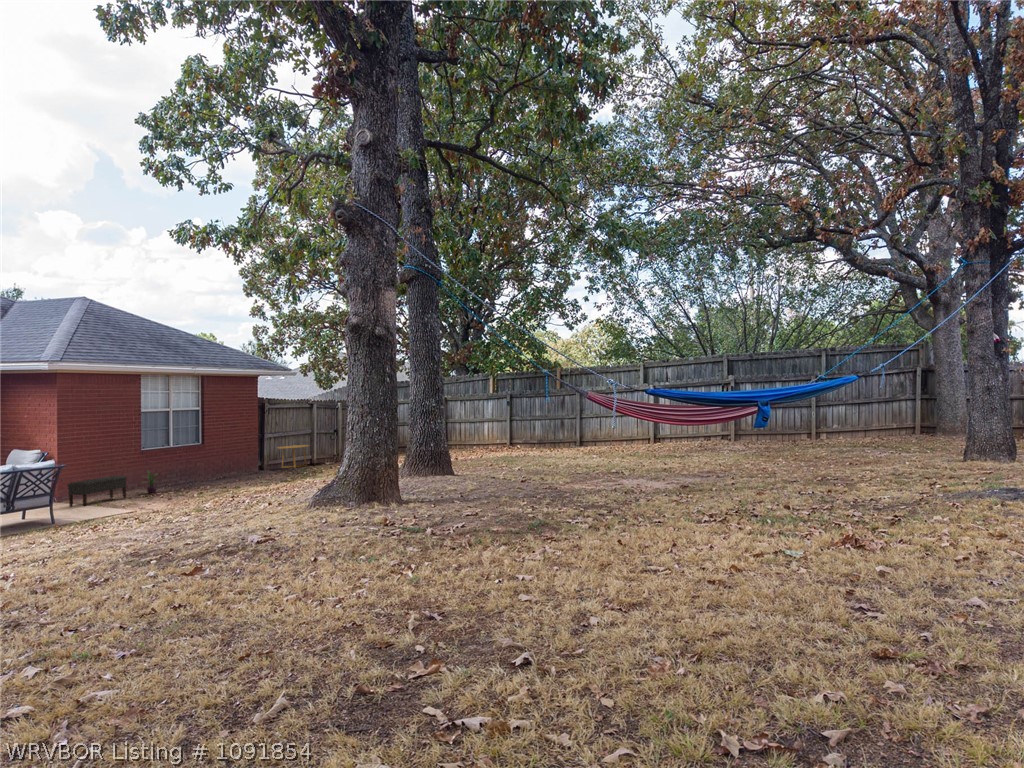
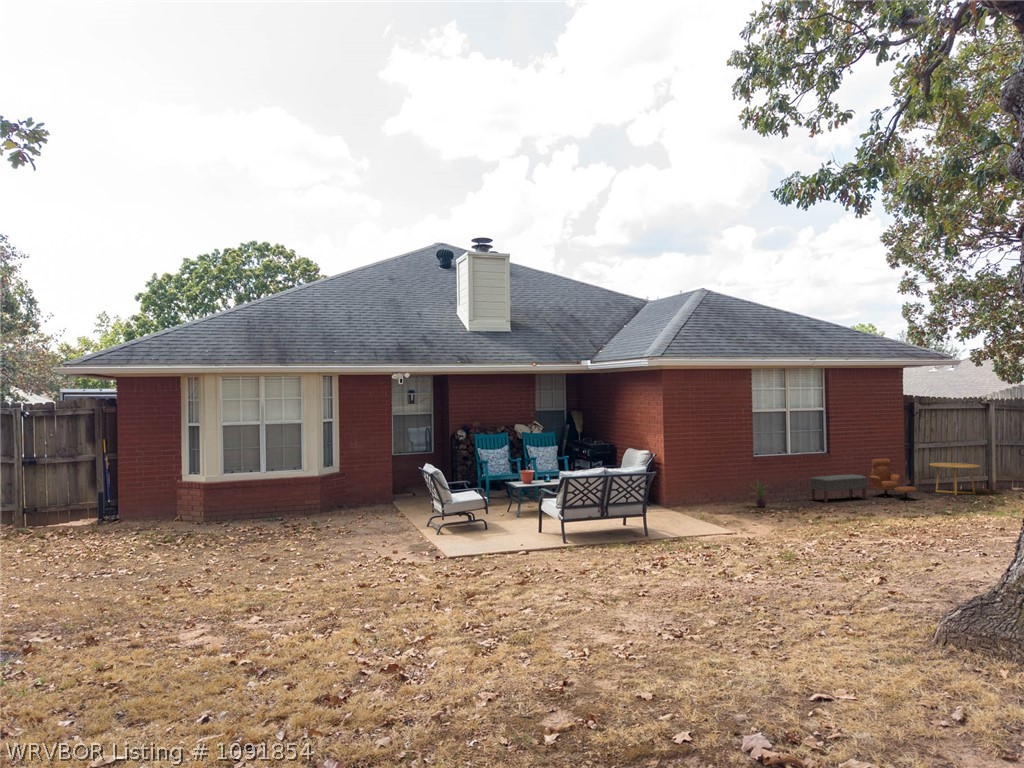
lounge chair: none [236,445,271,475] -> present [869,459,917,501]
bench: present [67,476,126,506] -> present [810,474,867,503]

